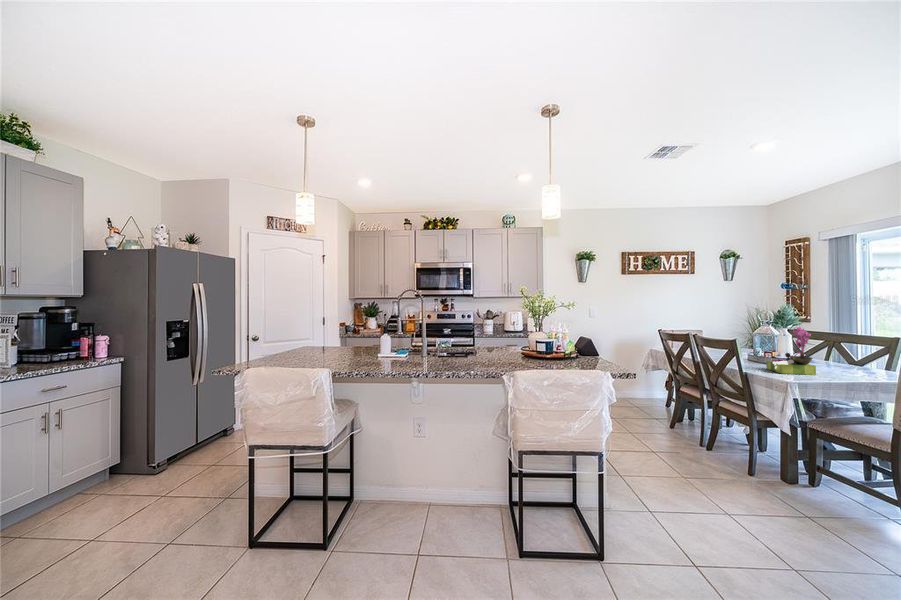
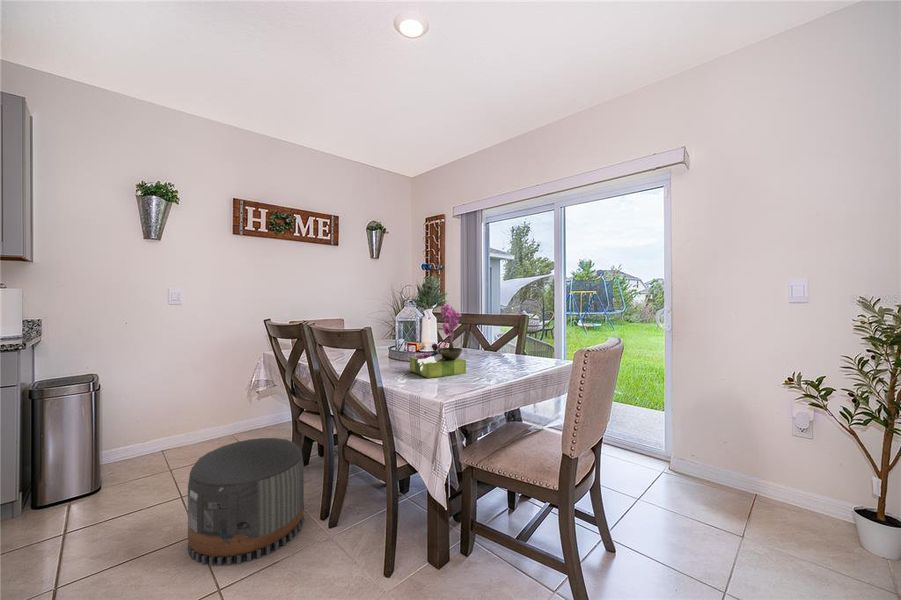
pouf: none [627,396,688,453] -> present [188,438,304,566]

